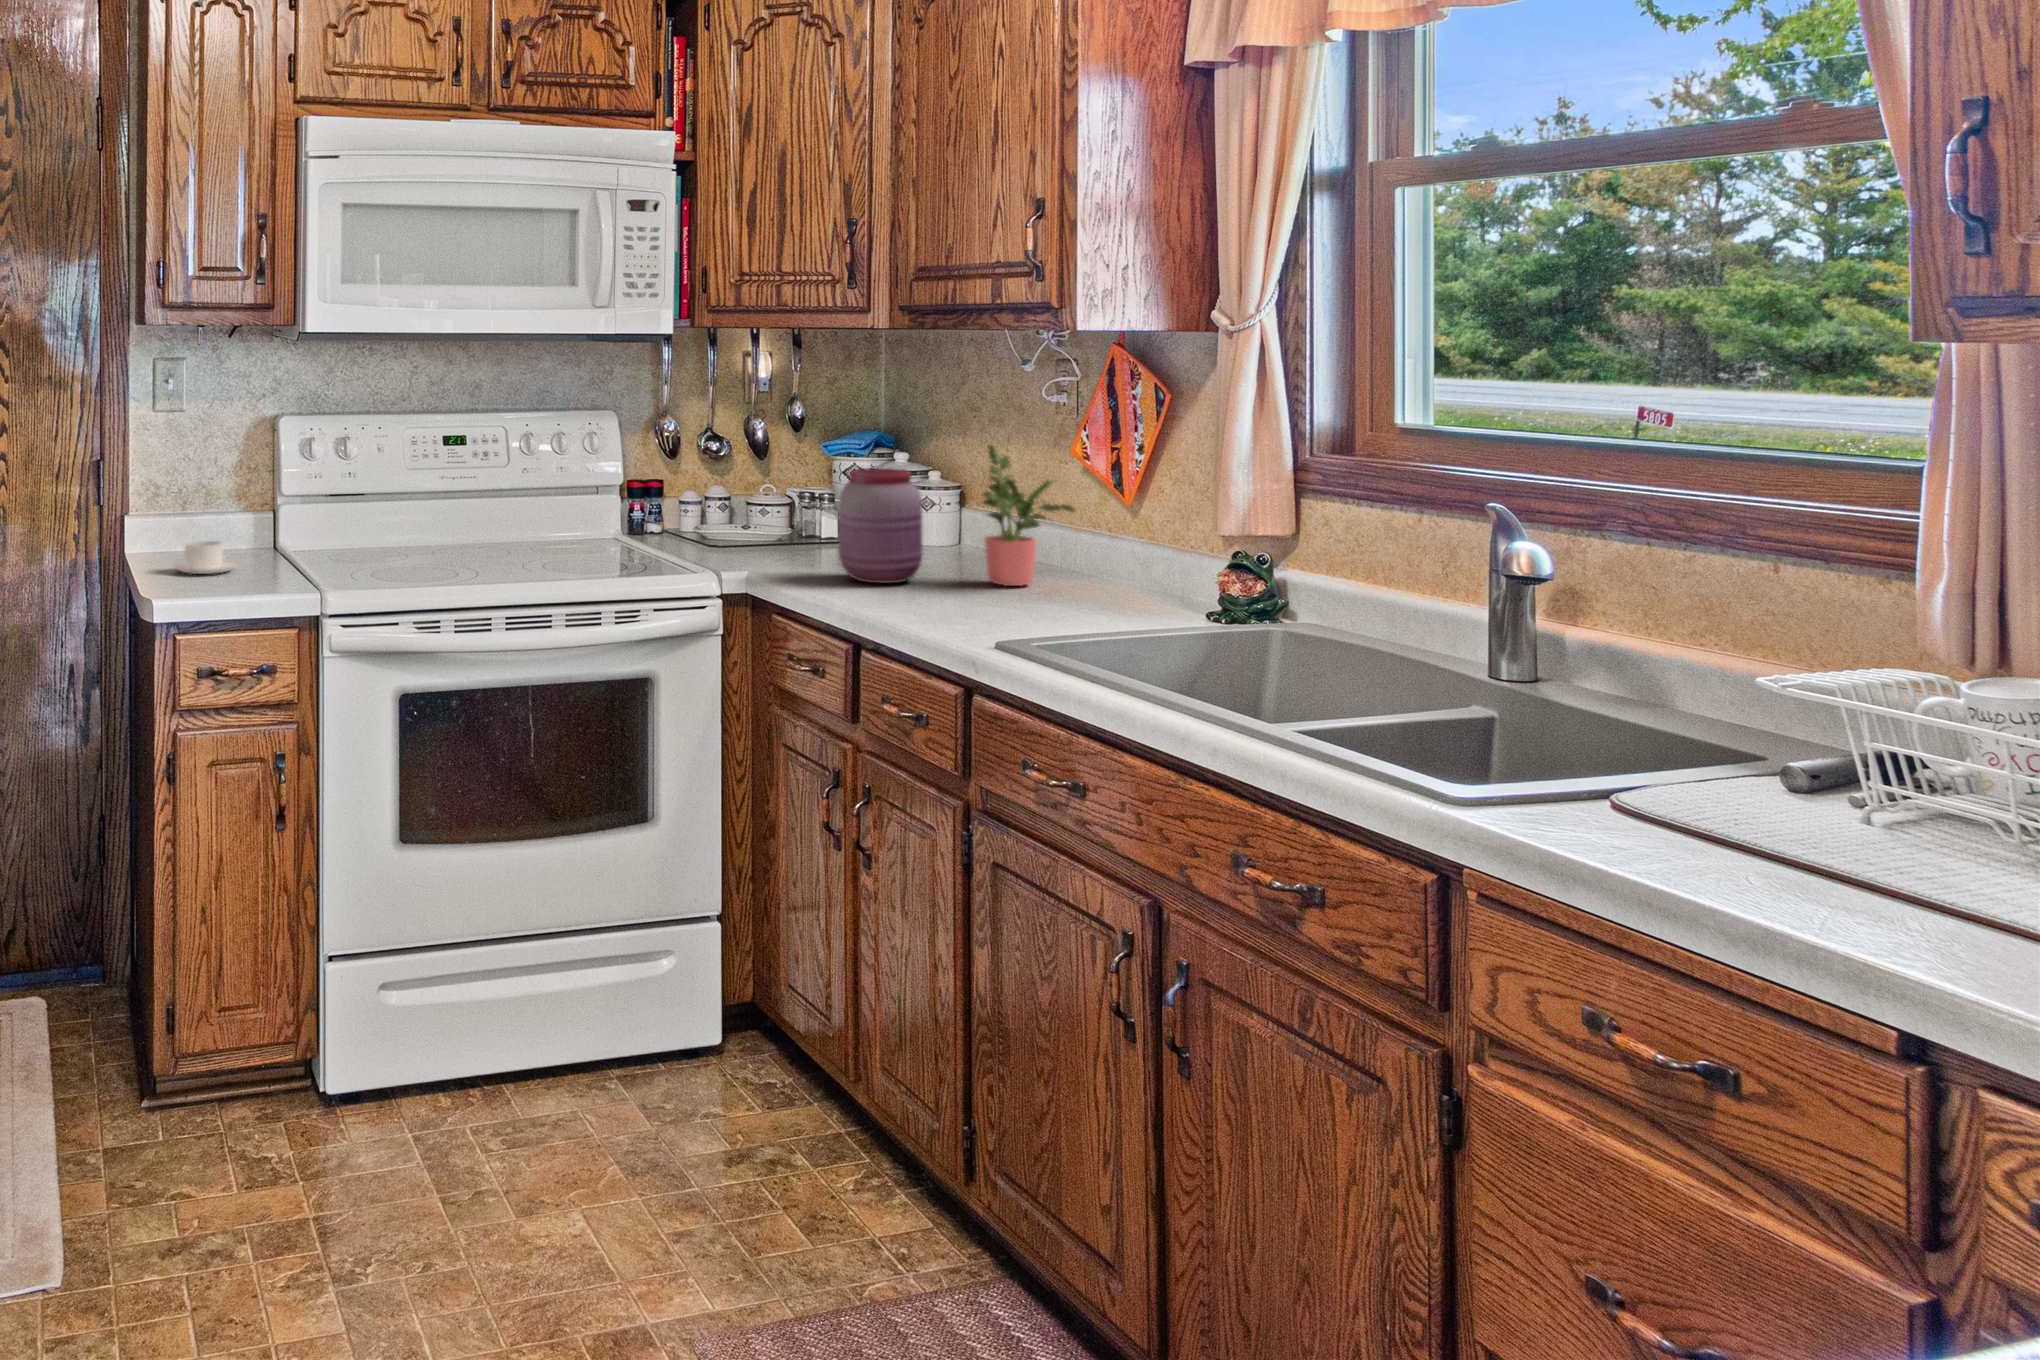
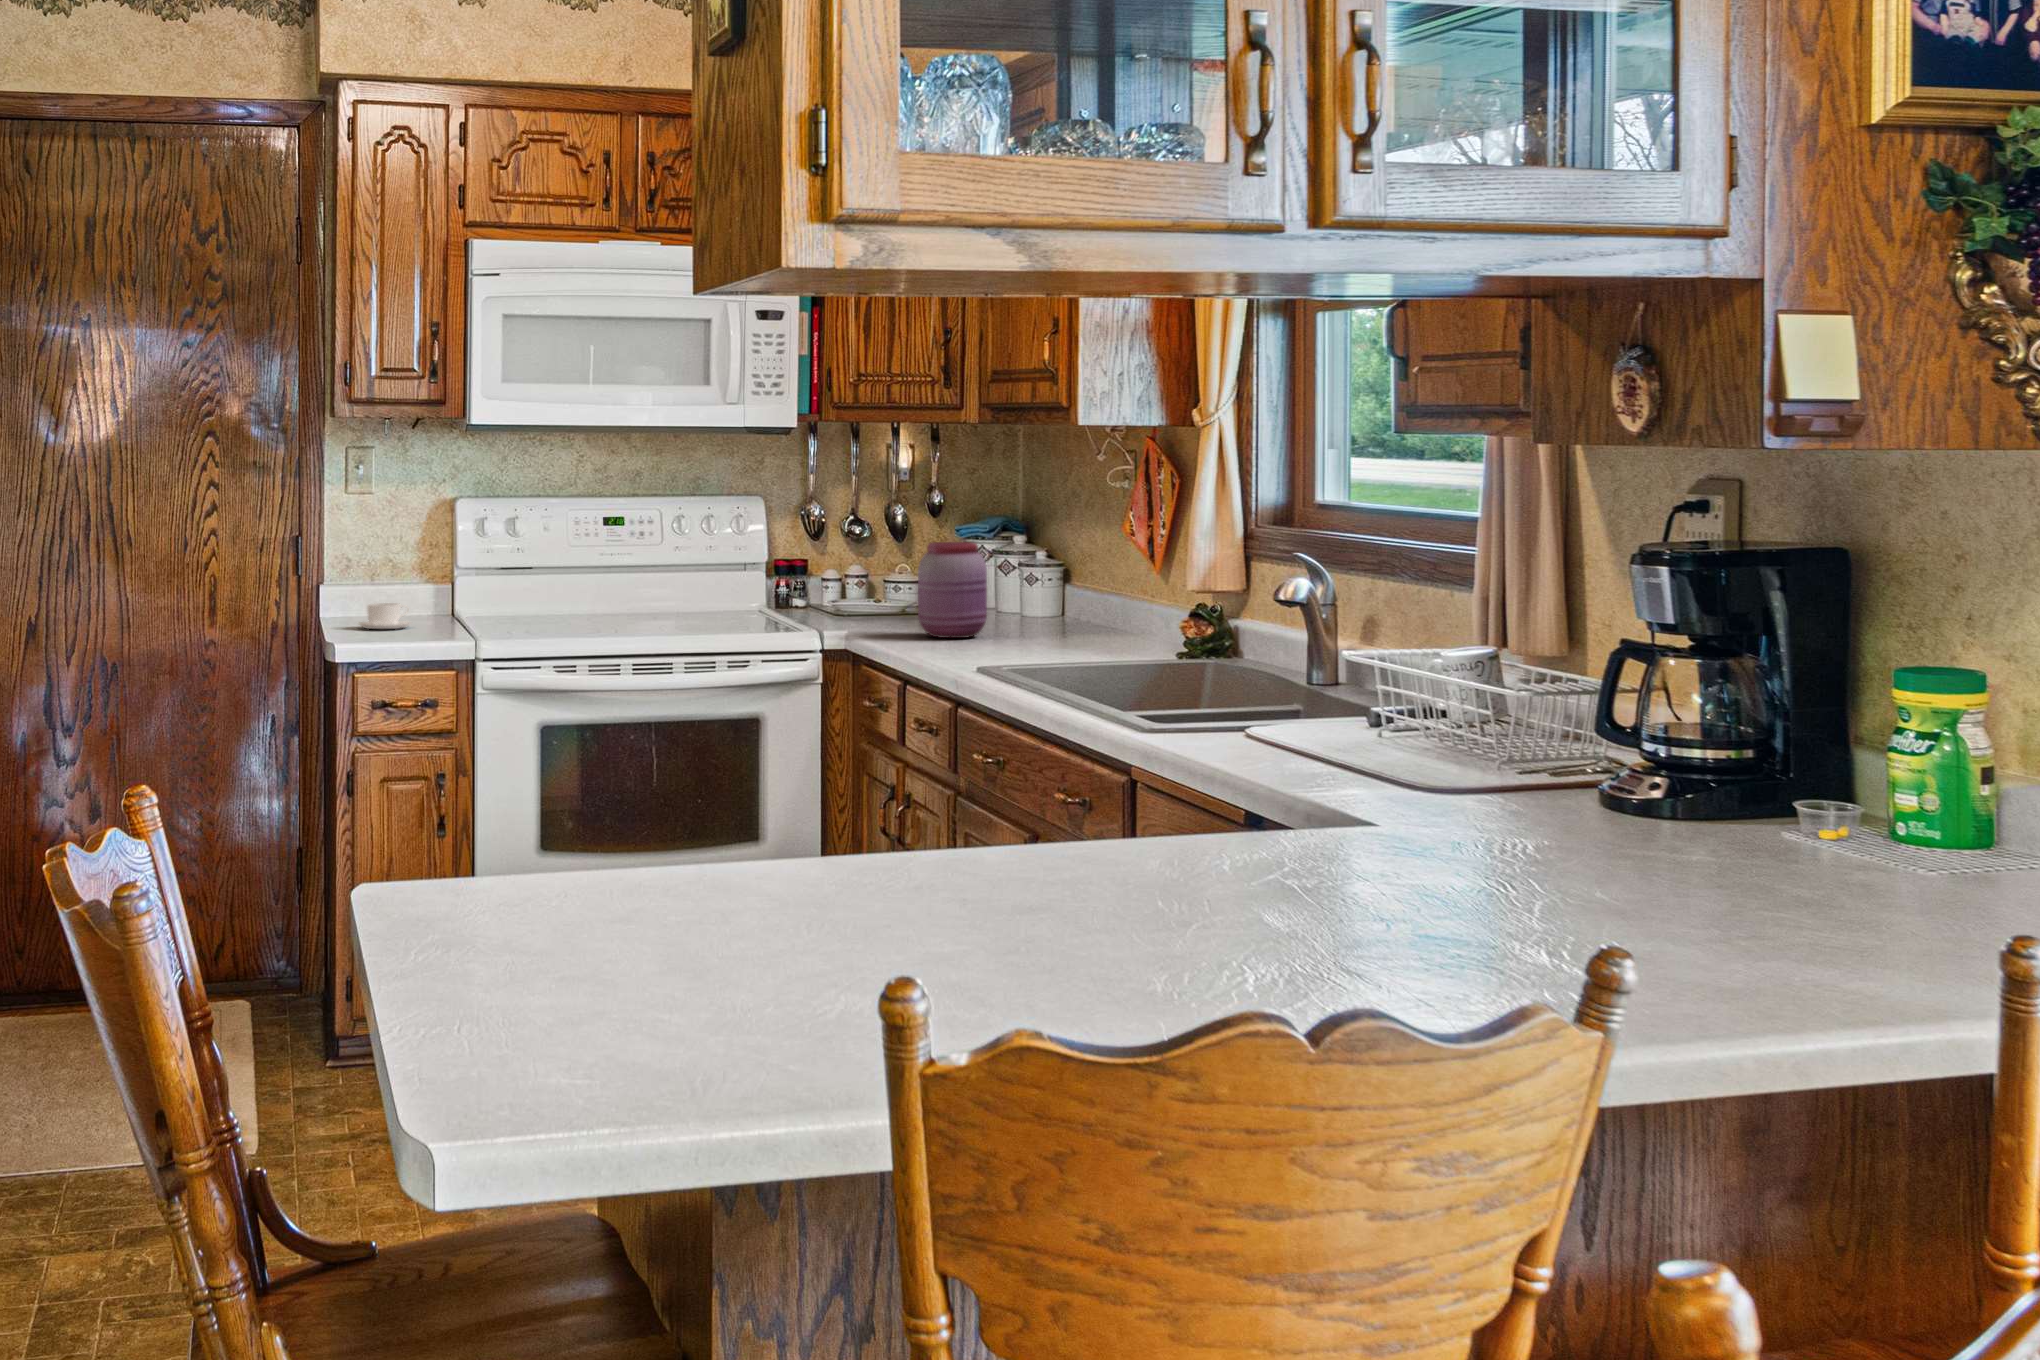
potted plant: present [983,445,1074,586] -> none [1032,521,1117,640]

